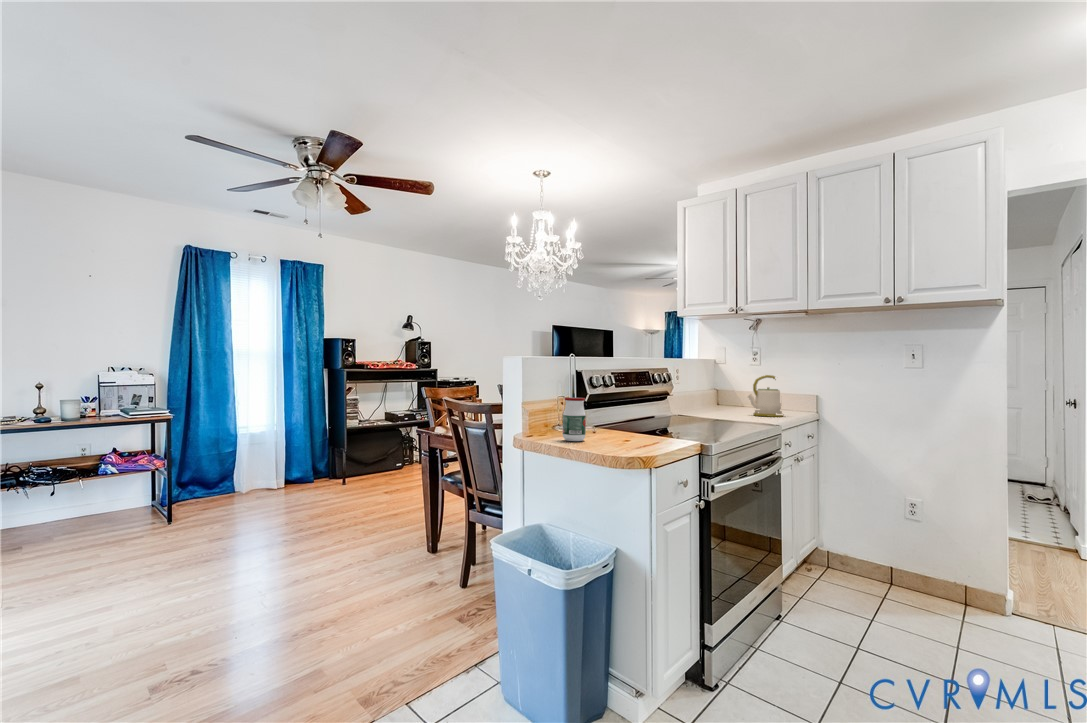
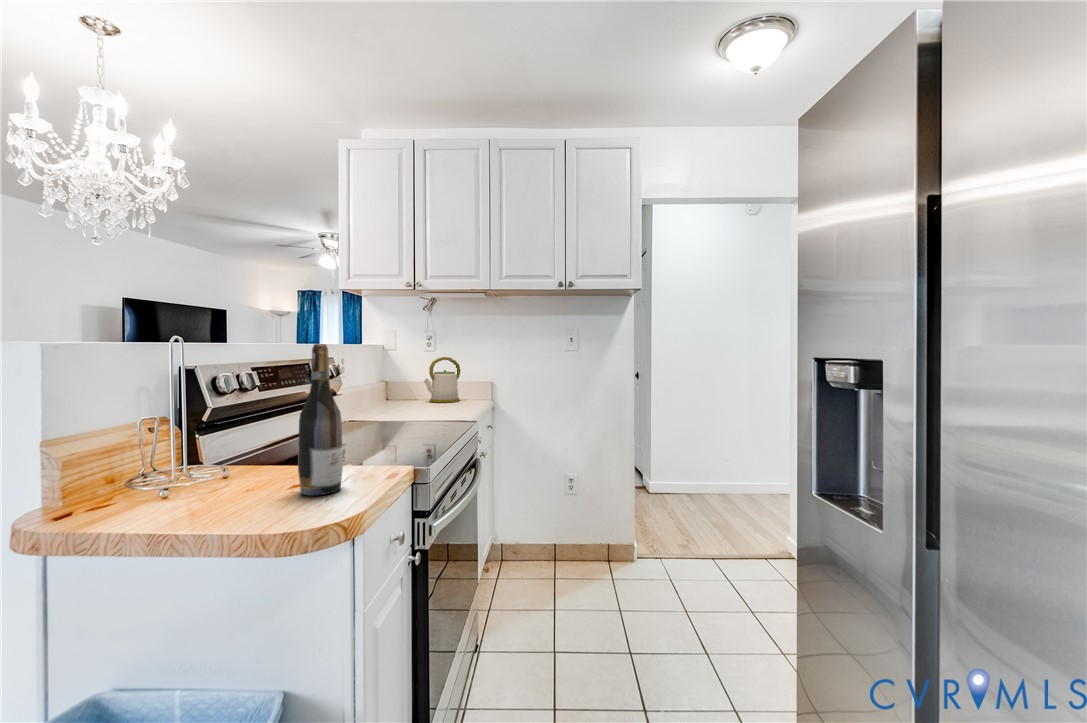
wine bottle: none [628,355,653,444] -> present [298,344,343,495]
jar: present [563,397,586,441] -> none [152,424,208,514]

